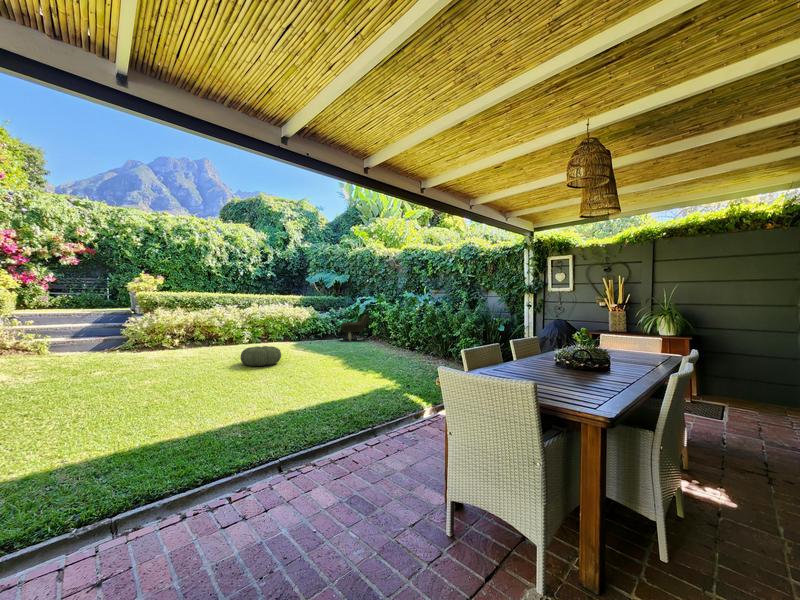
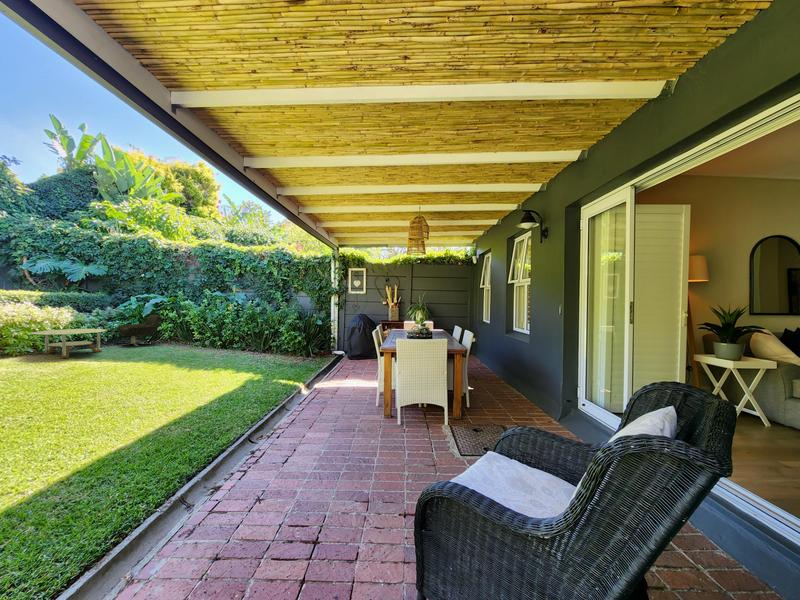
round table: none [276,324,323,346] -> present [30,329,107,358]
pouf: present [240,346,281,366] -> none [33,357,95,382]

